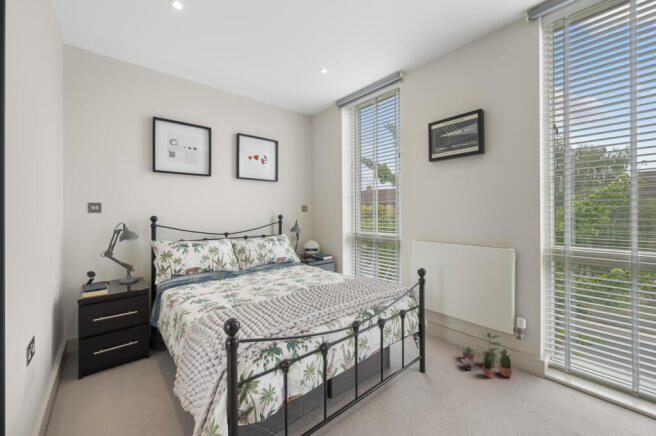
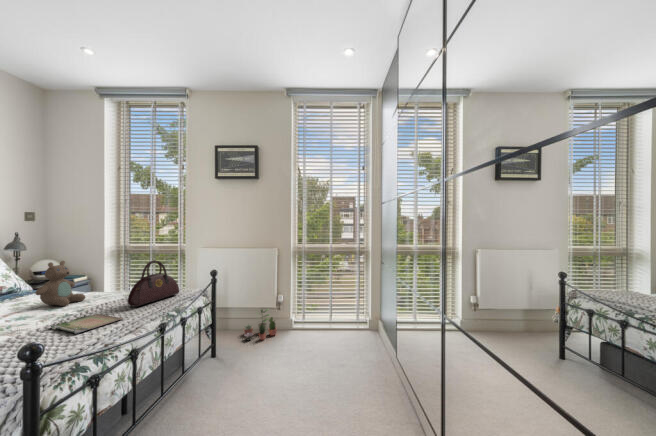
teddy bear: none [282,240,312,279] -> present [35,261,85,306]
handbag: none [334,249,381,295] -> present [127,260,179,307]
tray: none [278,290,324,311] -> present [50,314,123,334]

